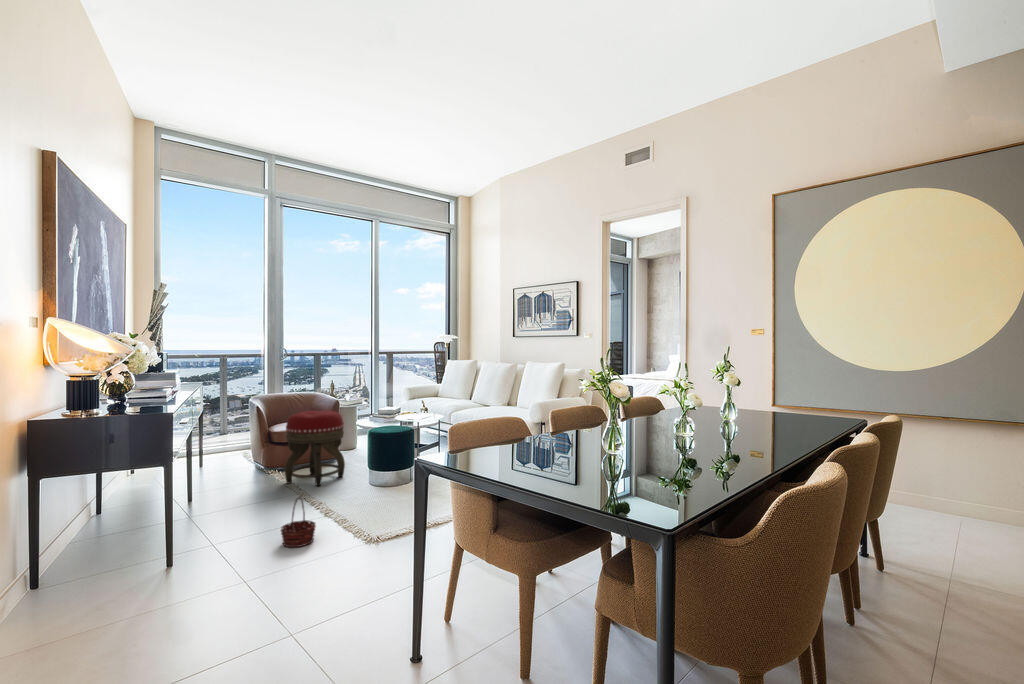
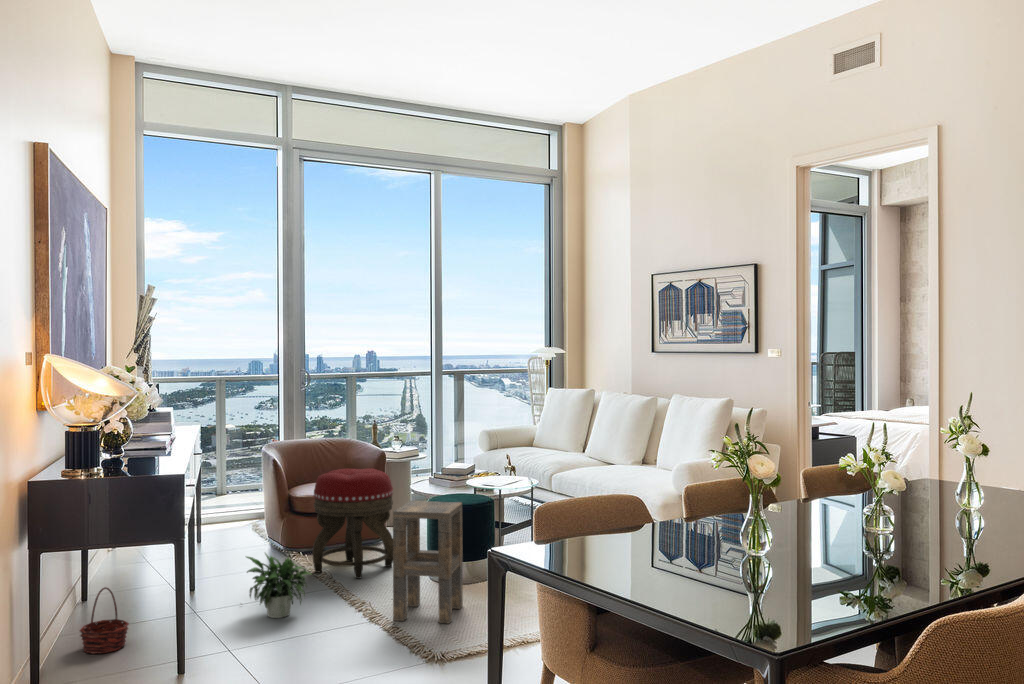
side table: none [342,430,393,515] -> present [393,501,463,623]
potted plant: none [226,470,282,518] -> present [241,553,312,618]
basket: present [281,497,316,547] -> present [80,587,129,654]

